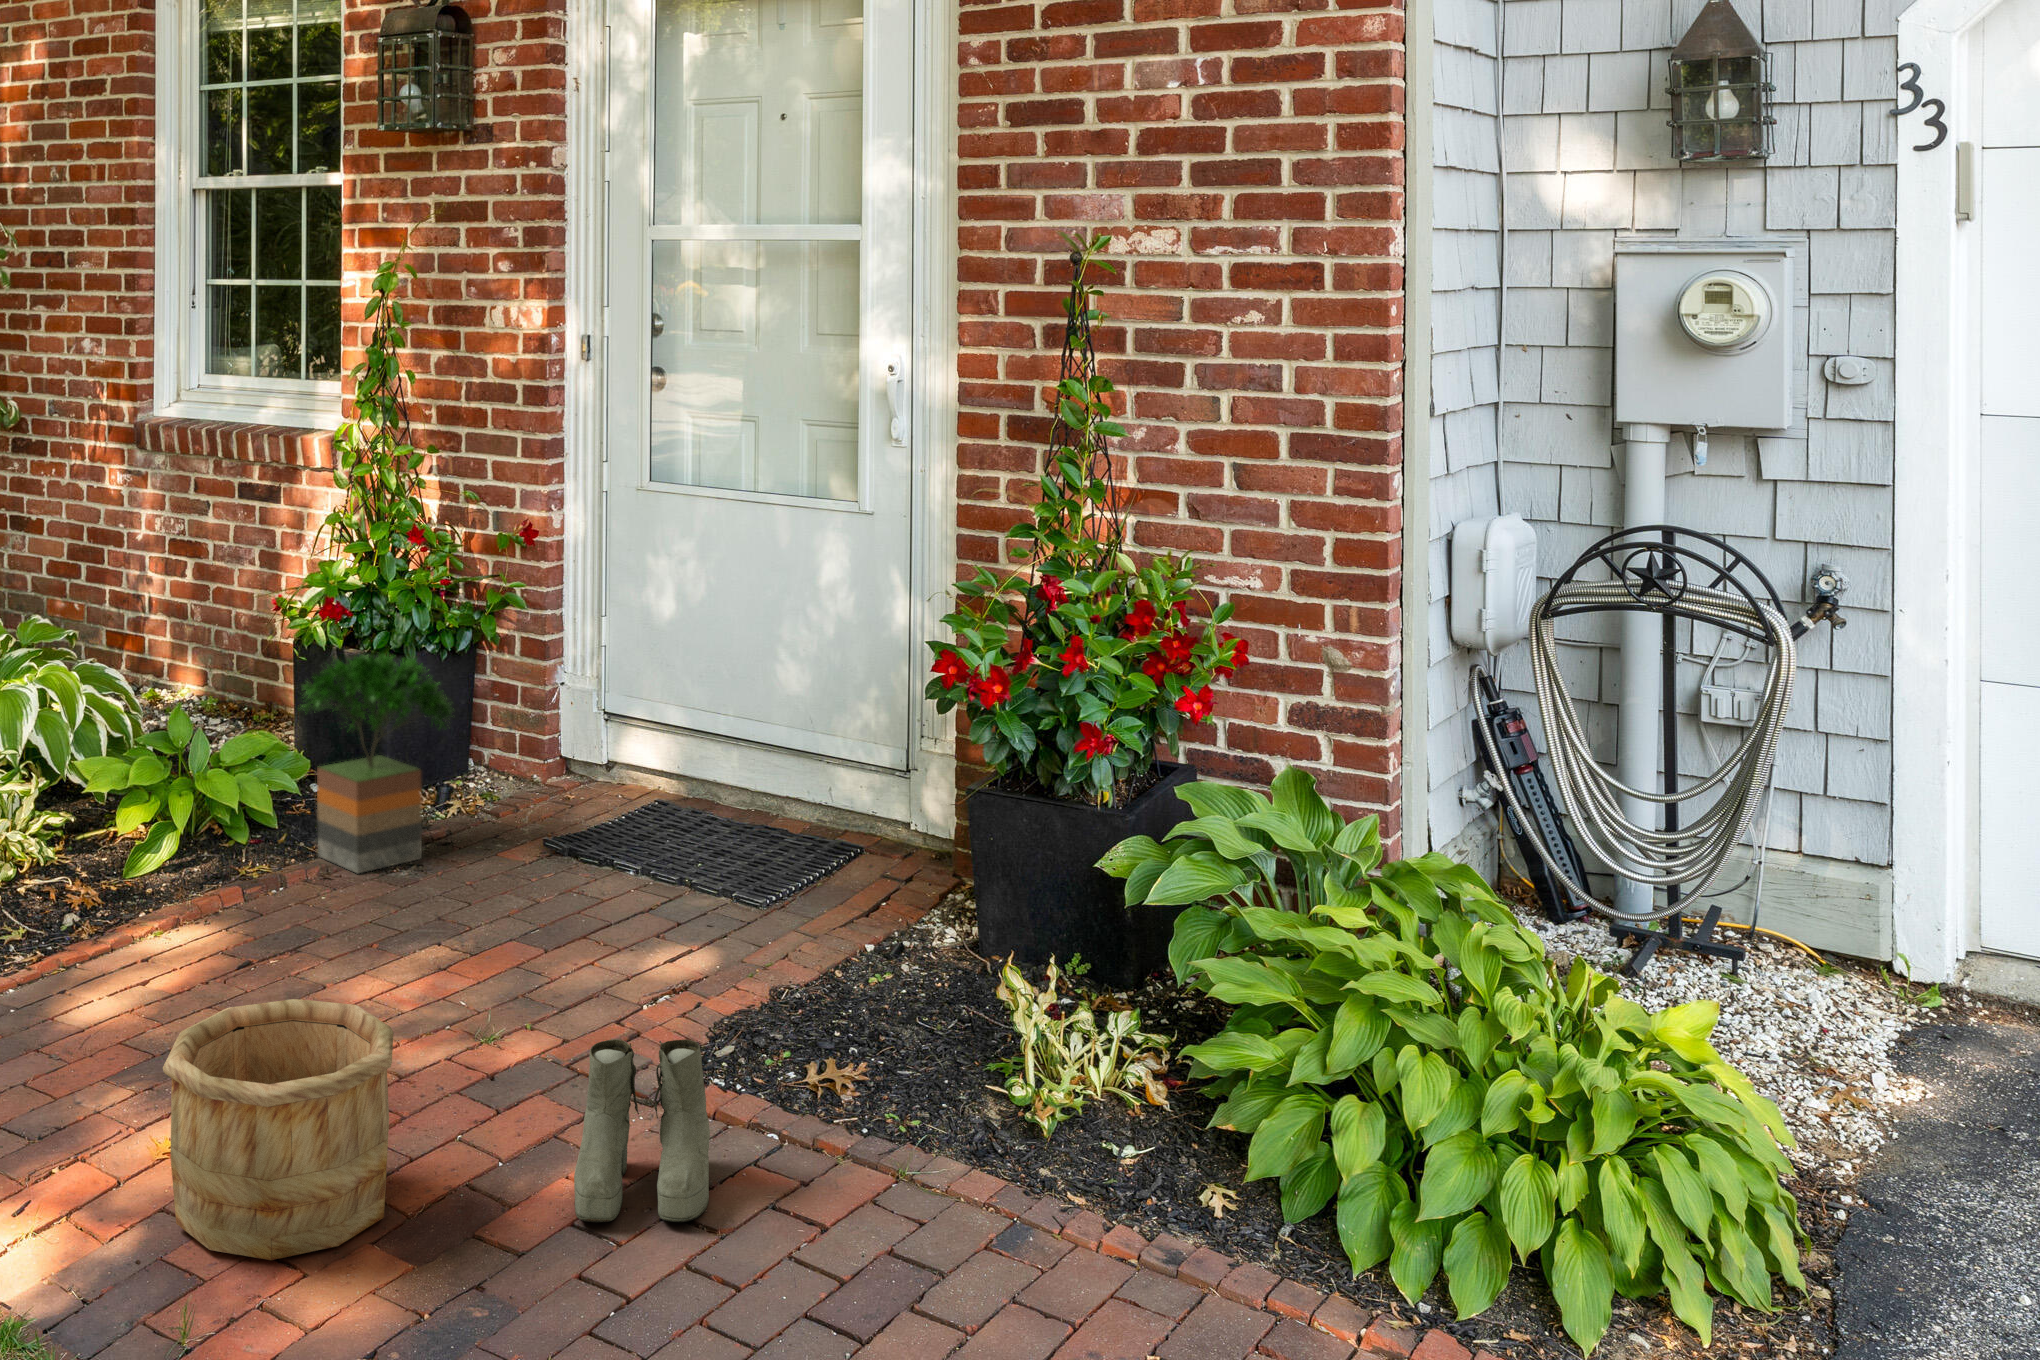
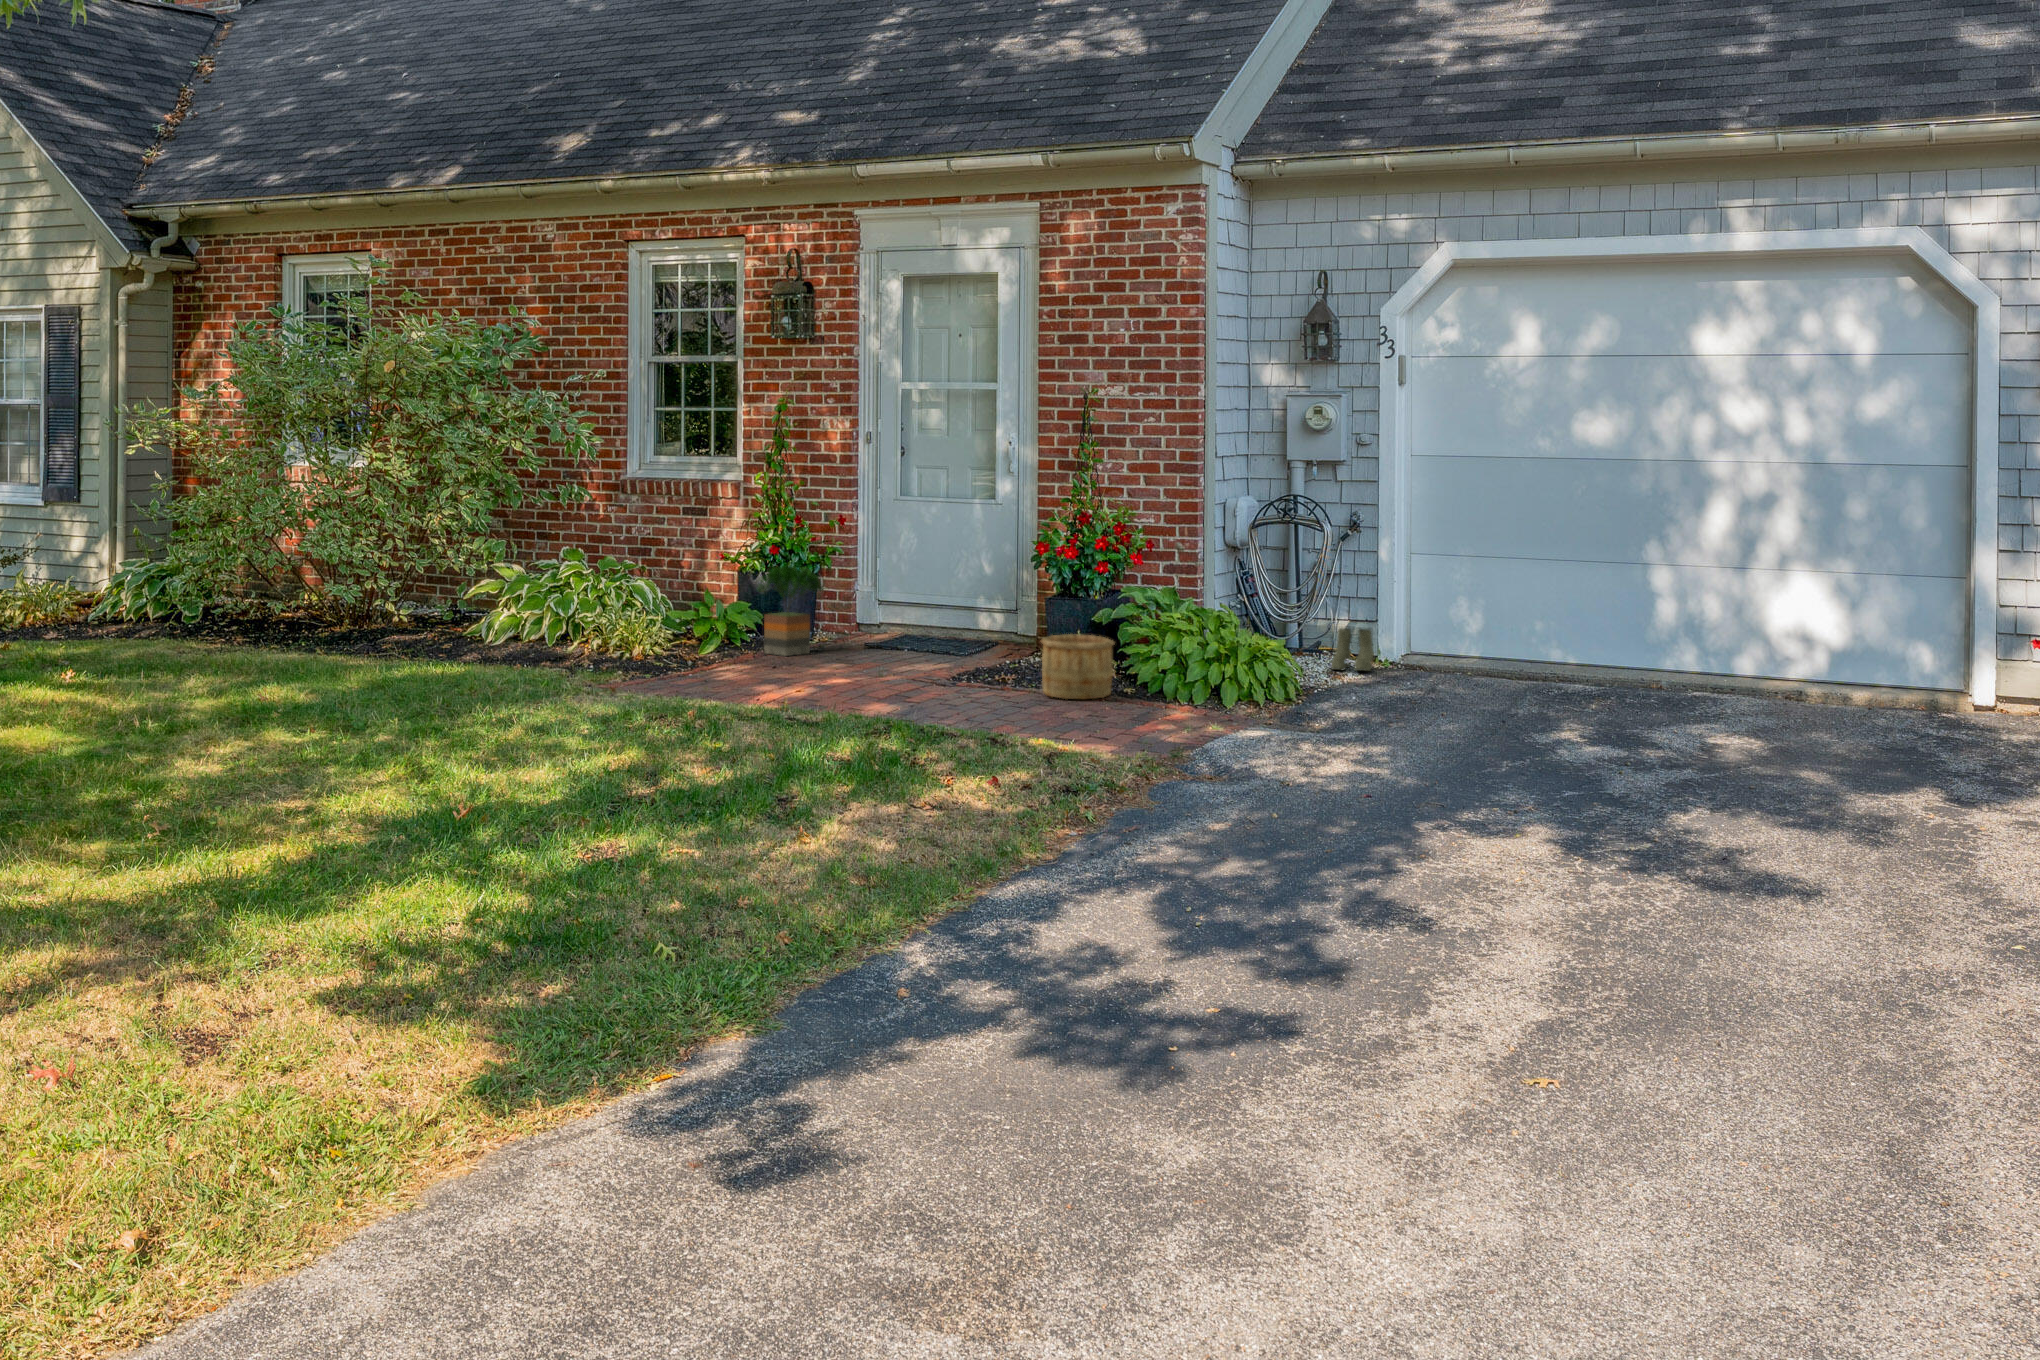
wooden bucket: present [163,999,394,1260] -> present [1041,634,1115,699]
boots: present [574,1039,710,1222] -> present [1331,628,1374,671]

